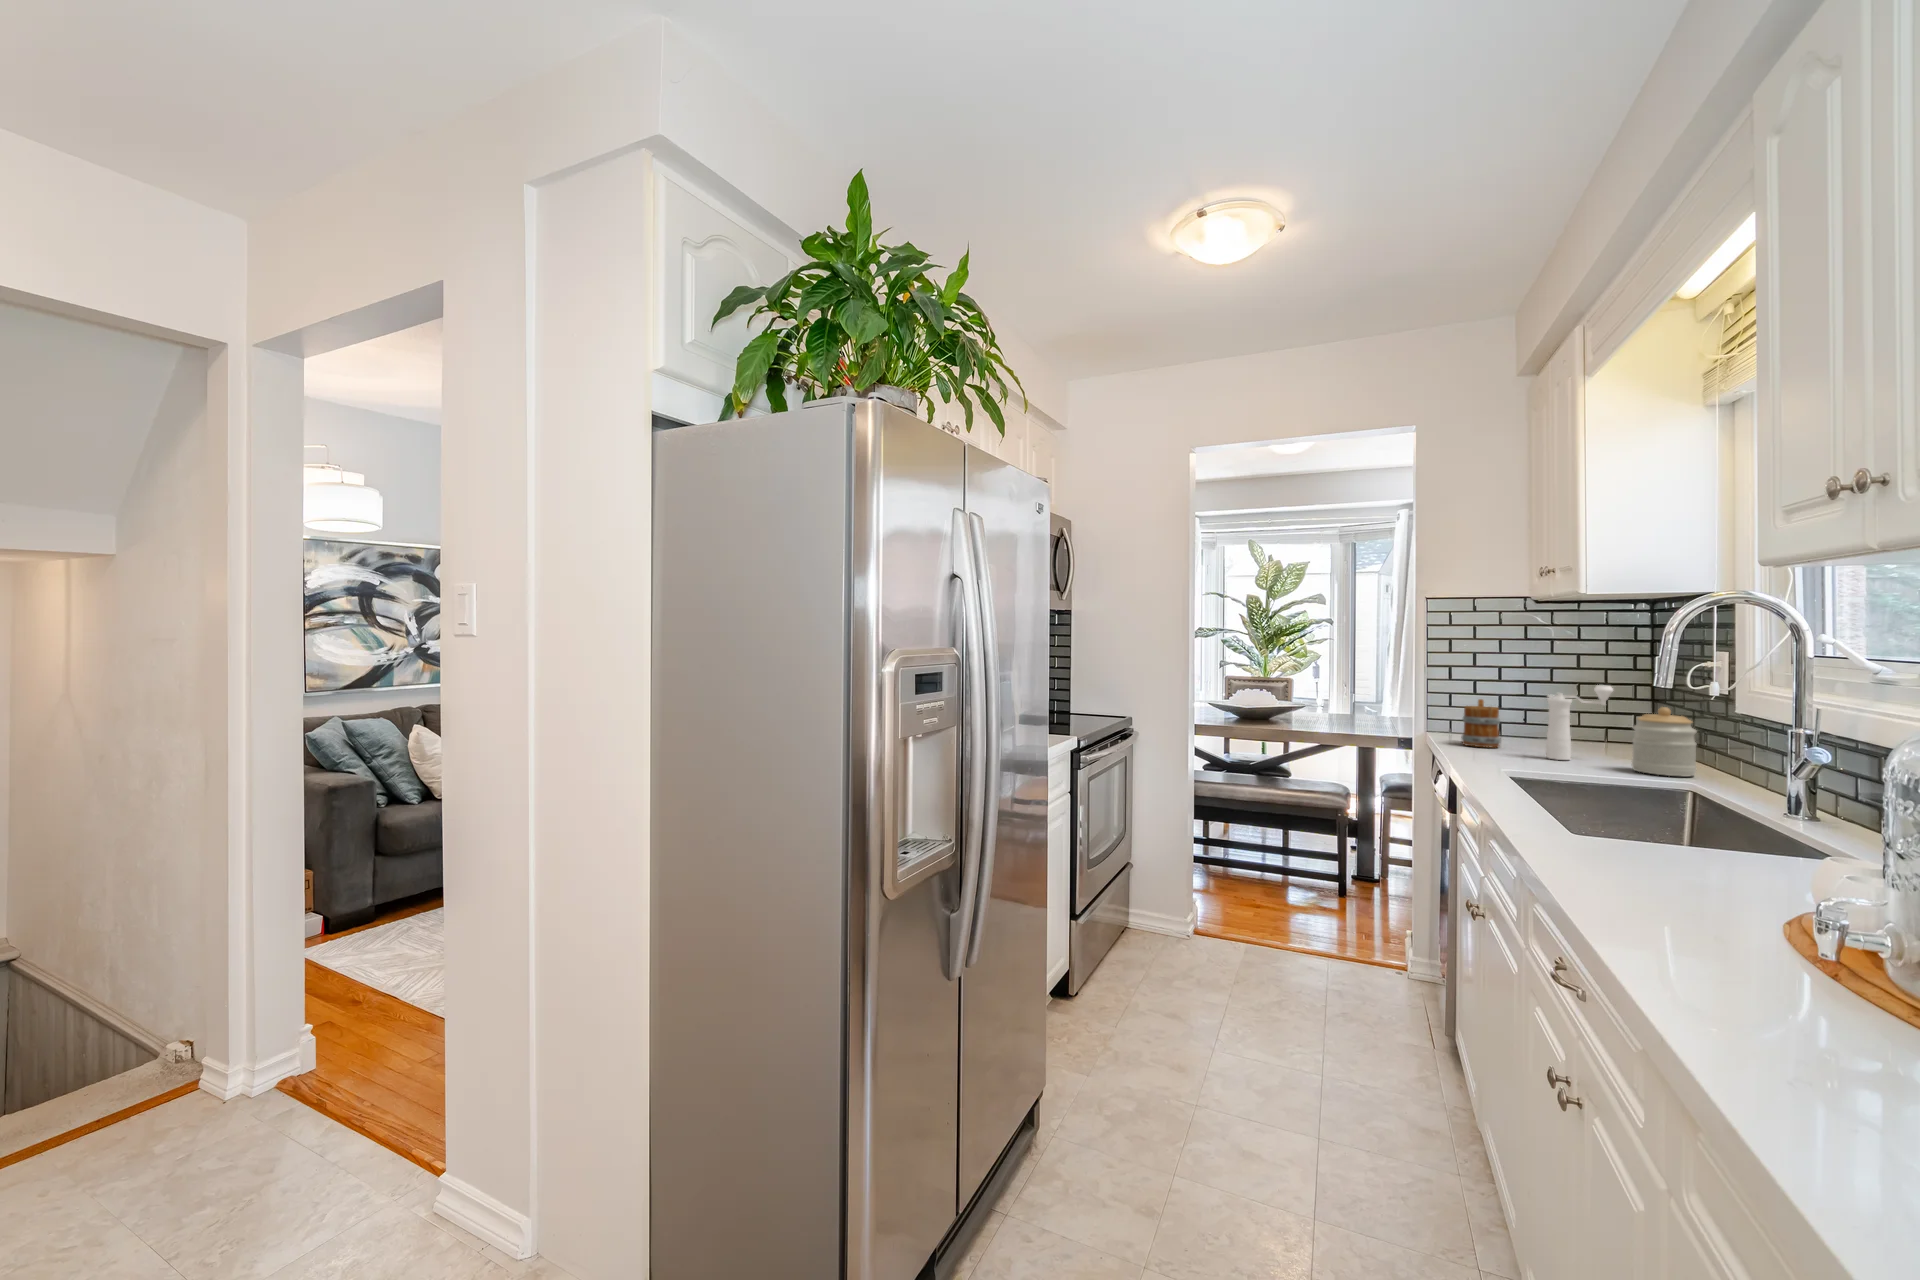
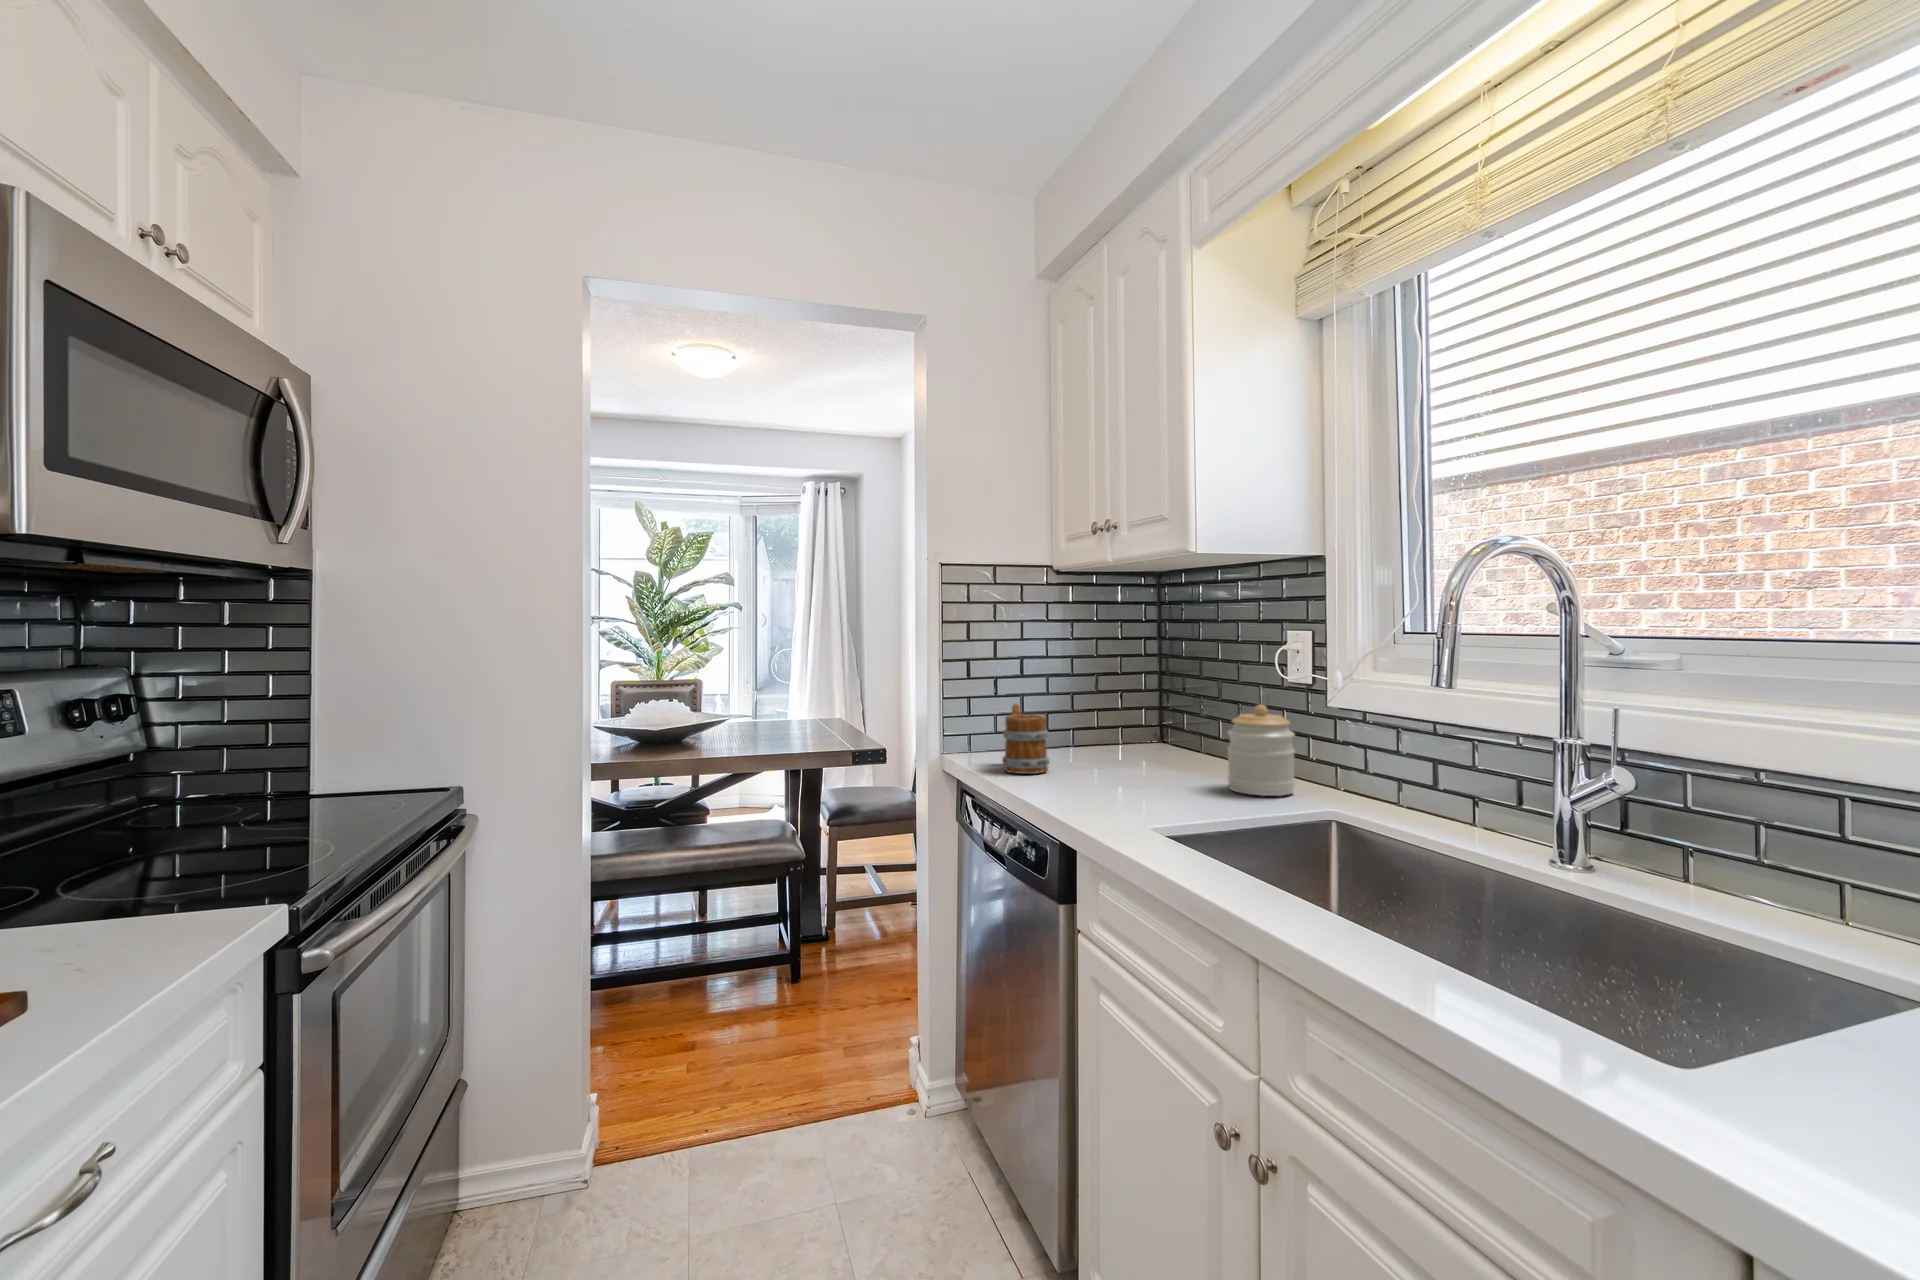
pepper mill: present [1546,685,1613,760] -> none [1121,678,1182,785]

